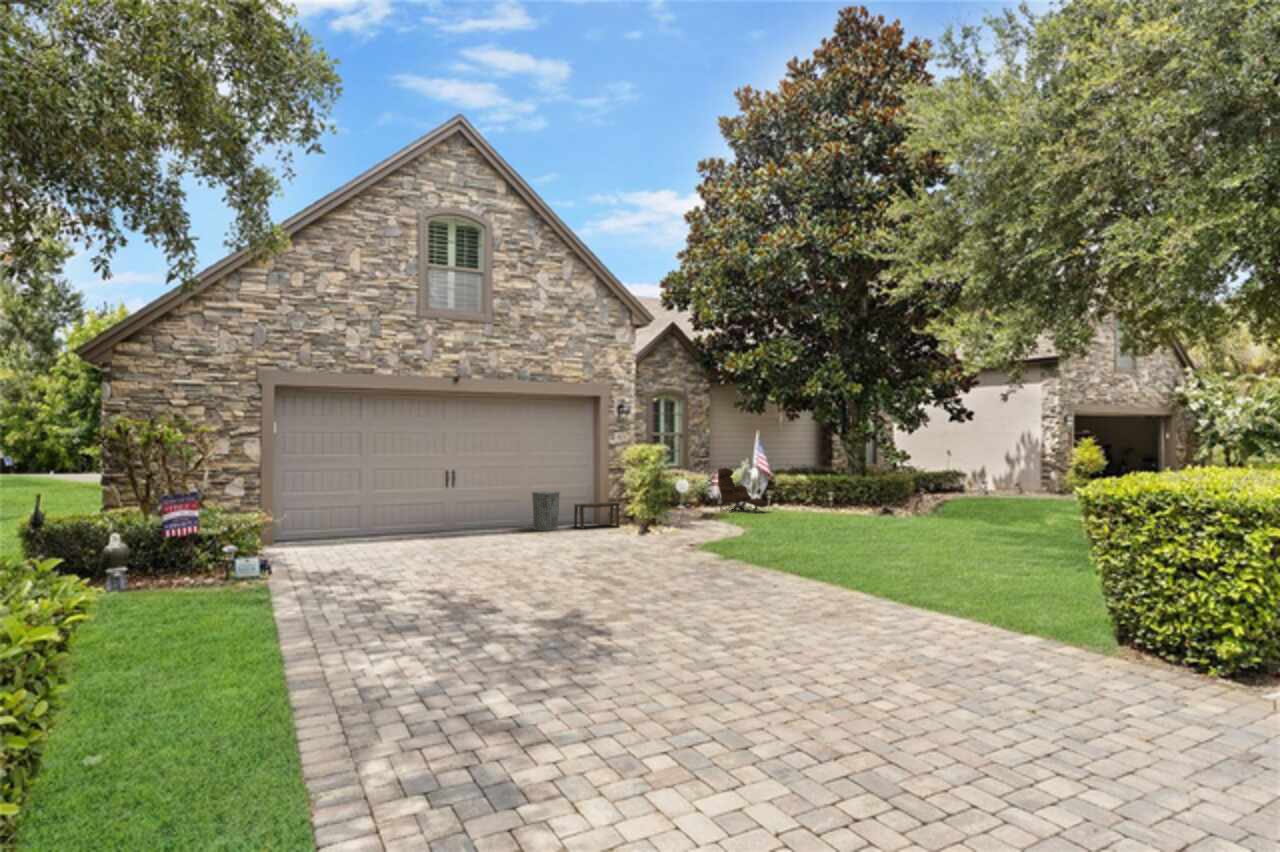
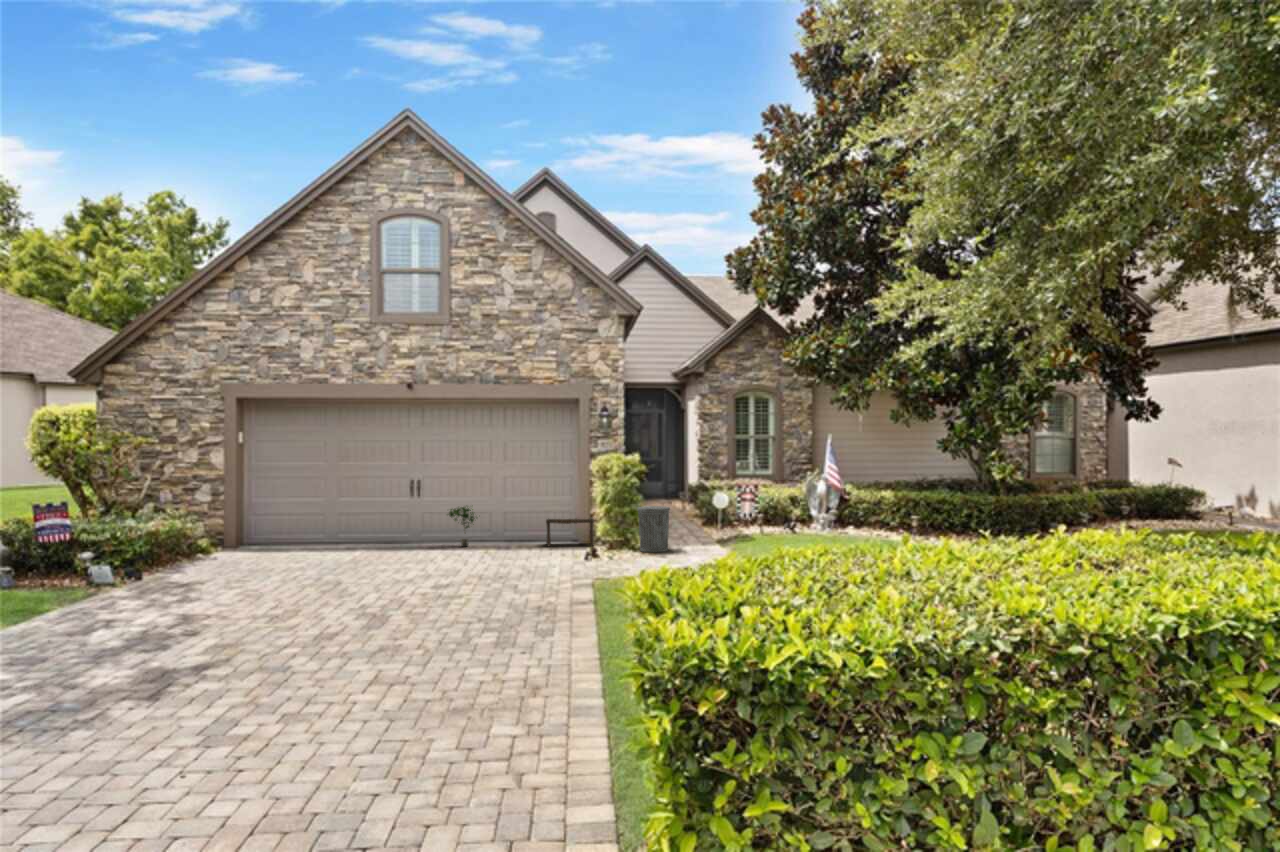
lounge chair: present [718,468,767,512] -> none [758,480,815,538]
trash can: present [532,491,560,531] -> present [638,506,670,552]
potted plant: none [489,493,515,533] -> present [449,507,475,547]

